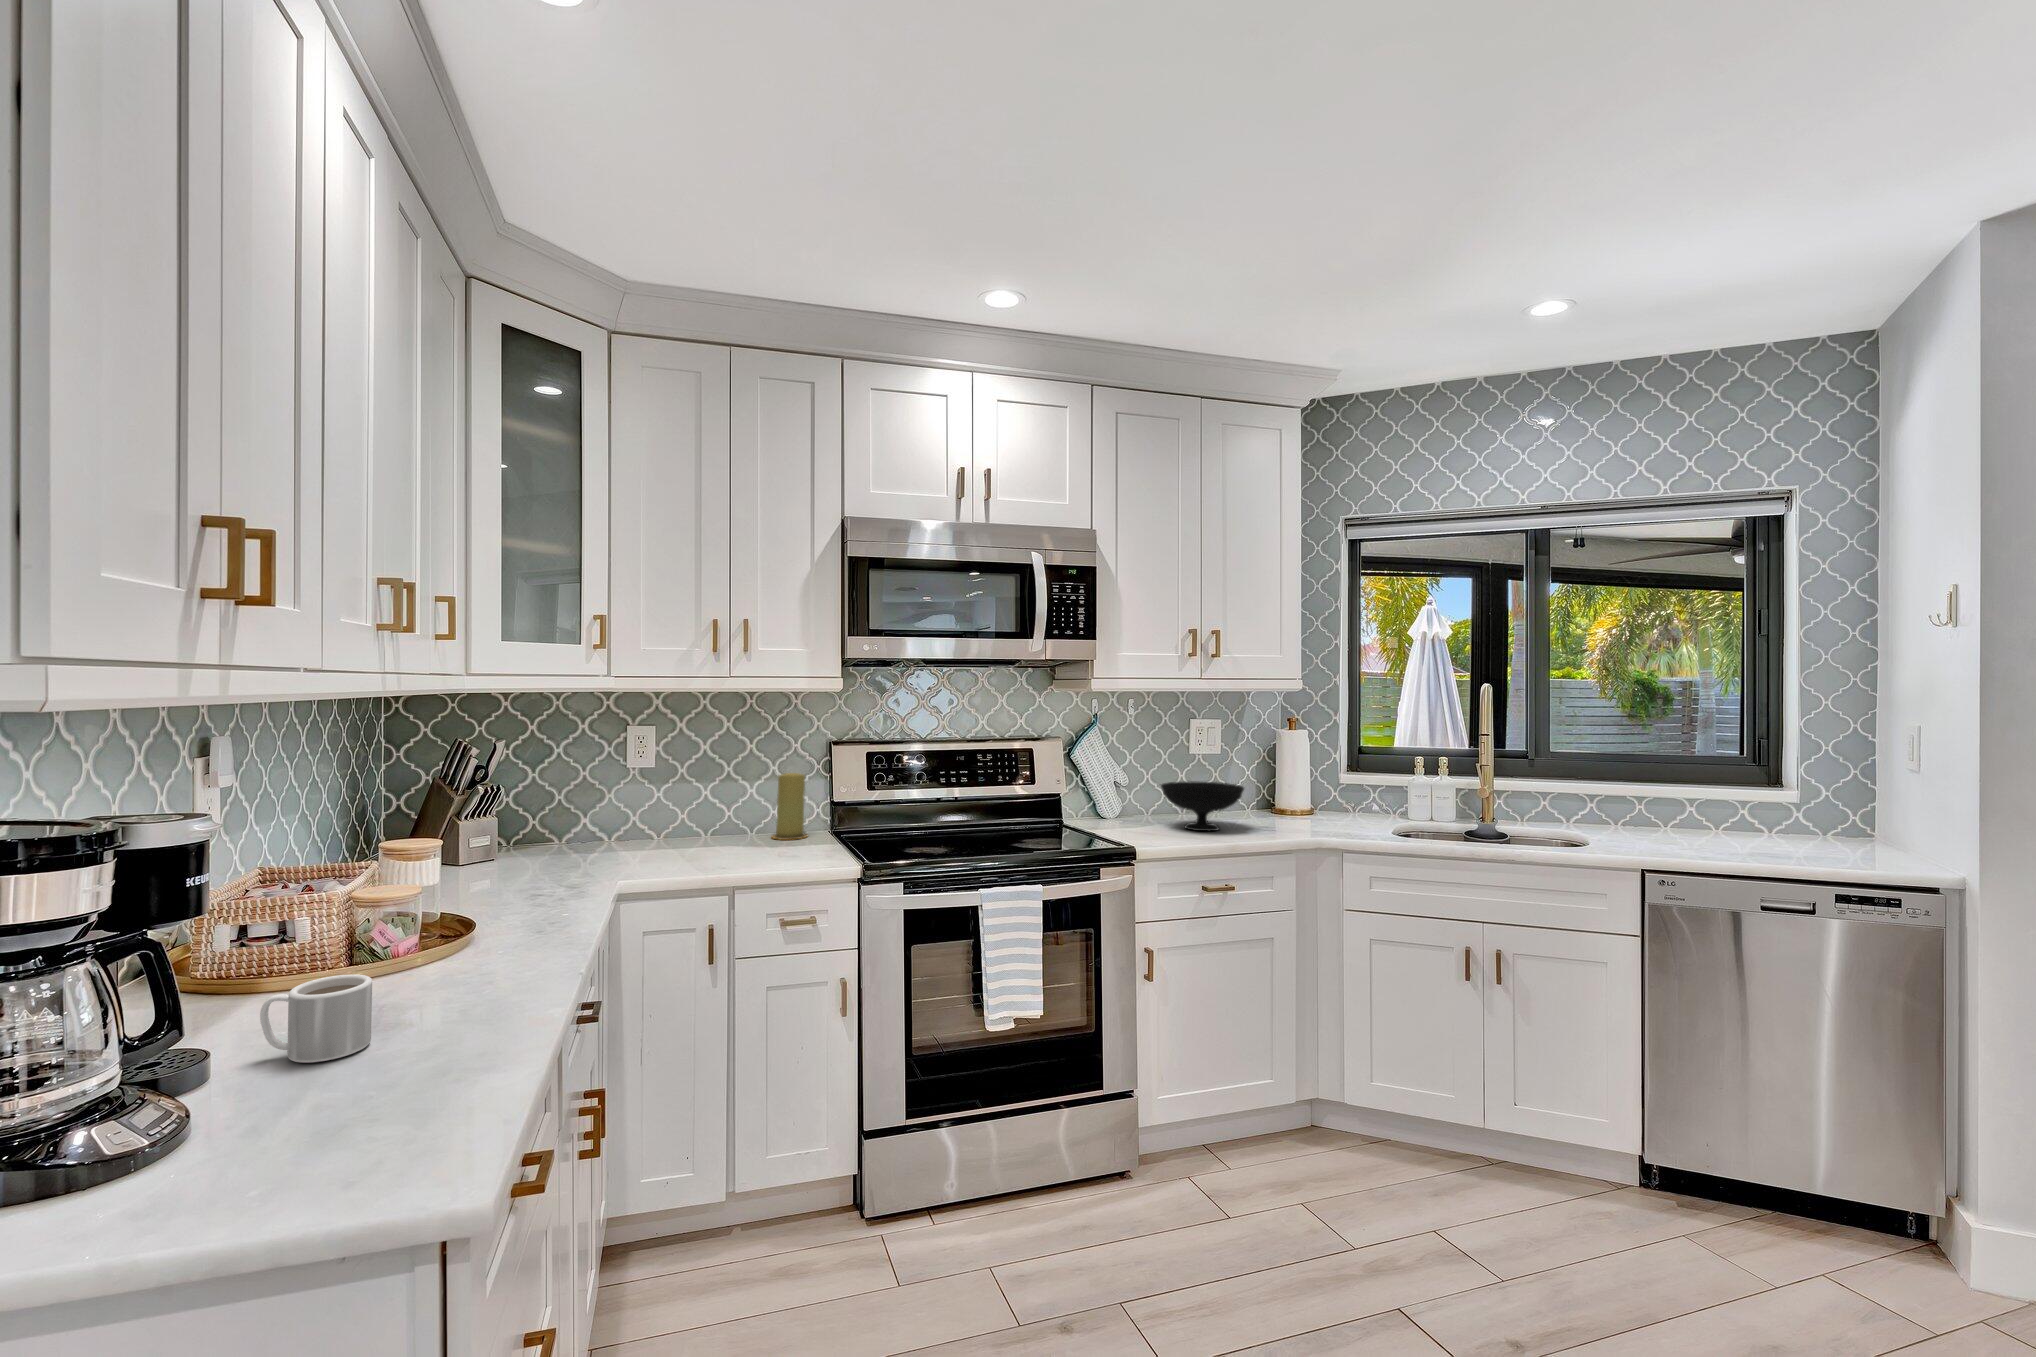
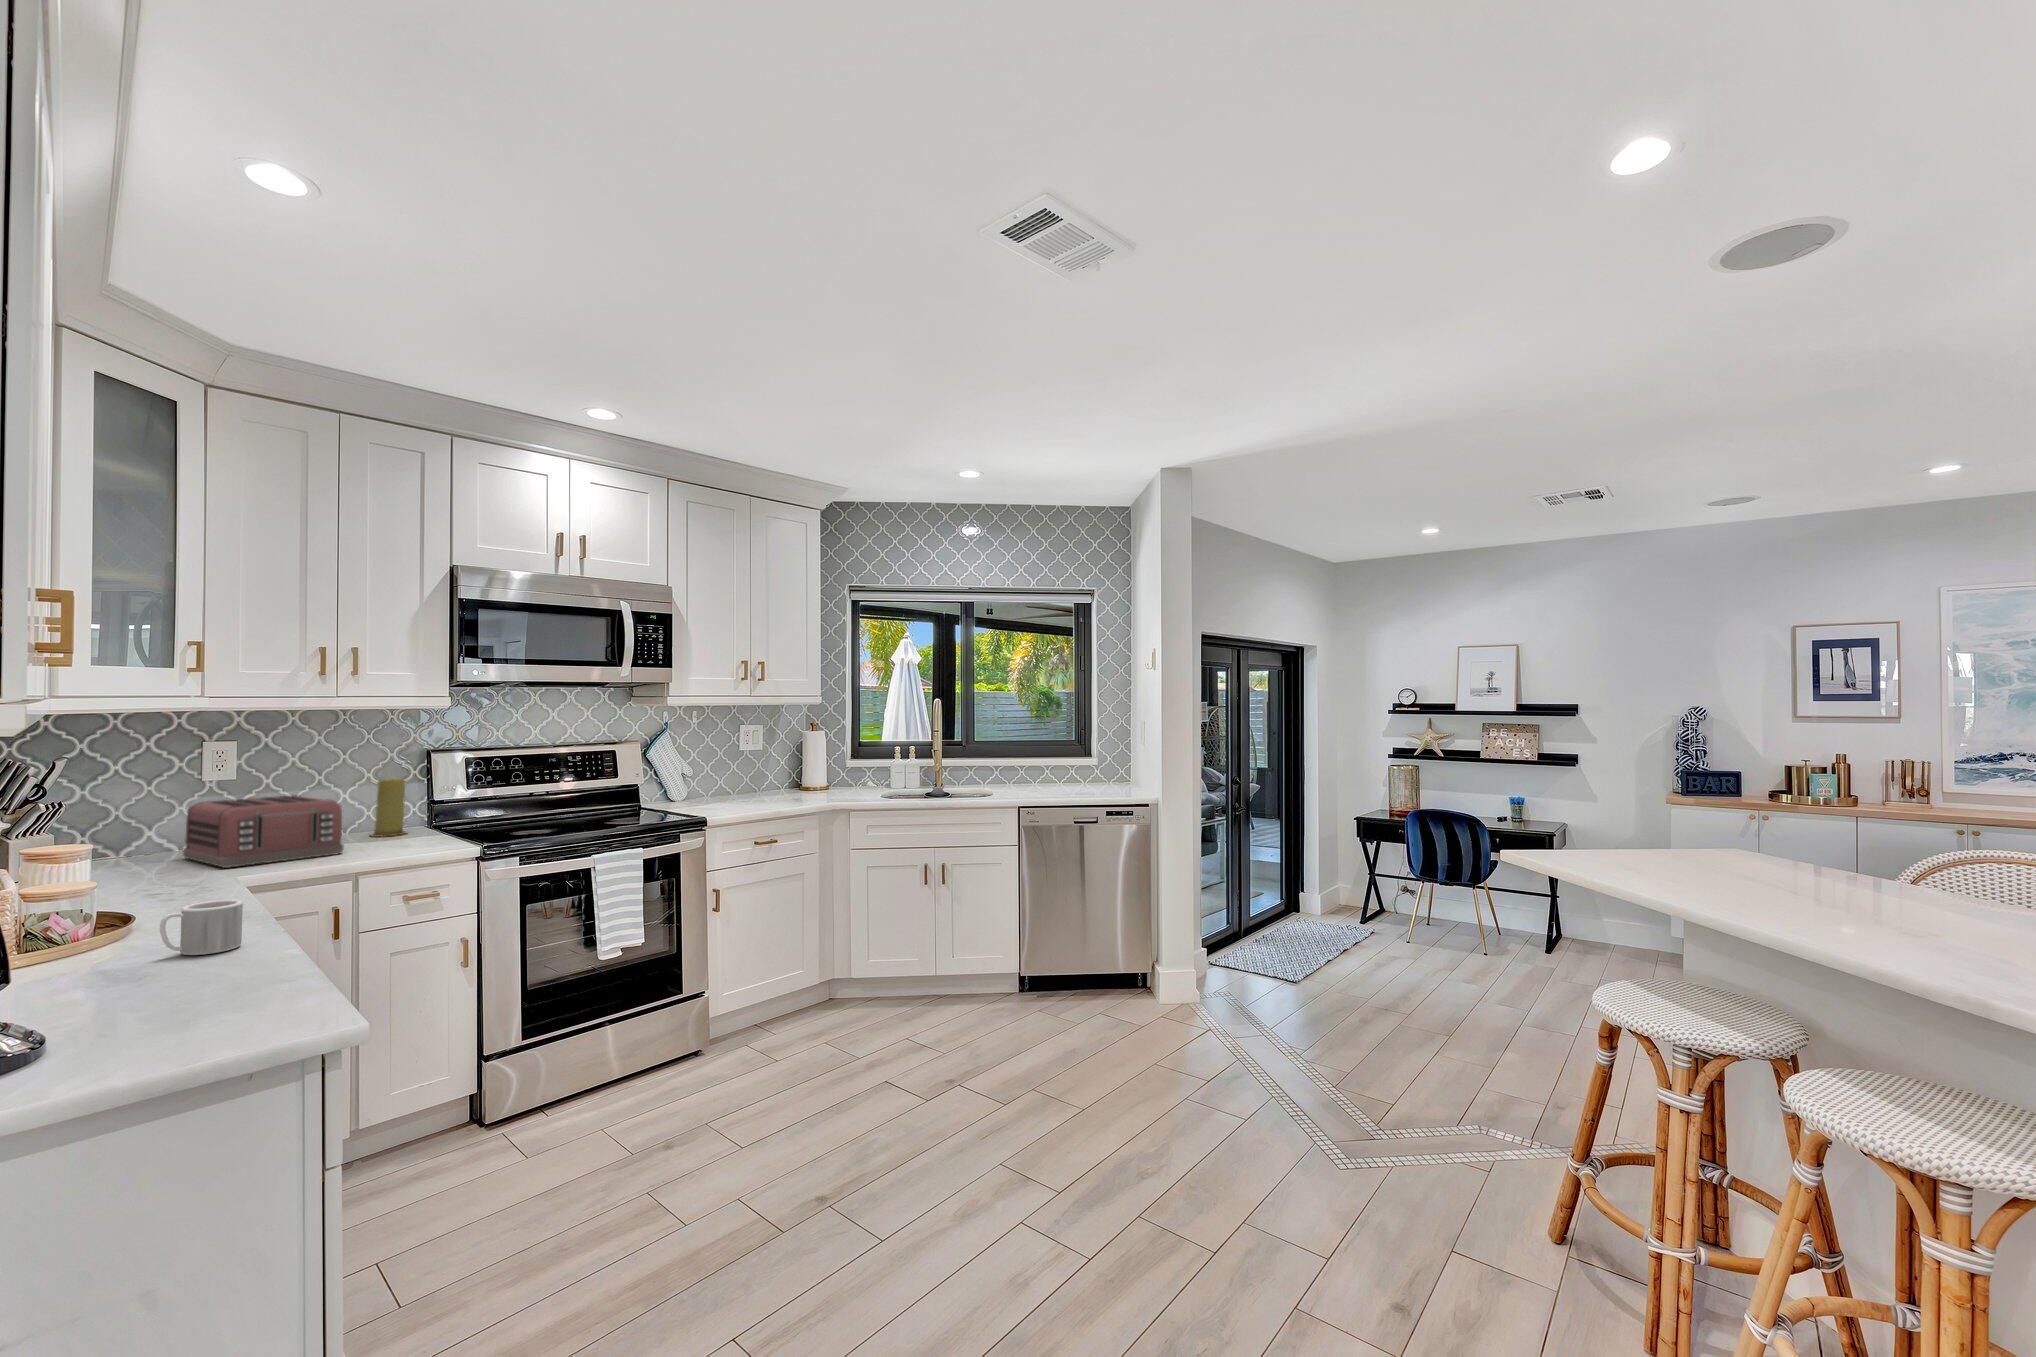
bowl: present [1161,781,1244,831] -> none [719,771,783,806]
toaster: none [592,789,716,872] -> present [182,795,344,868]

